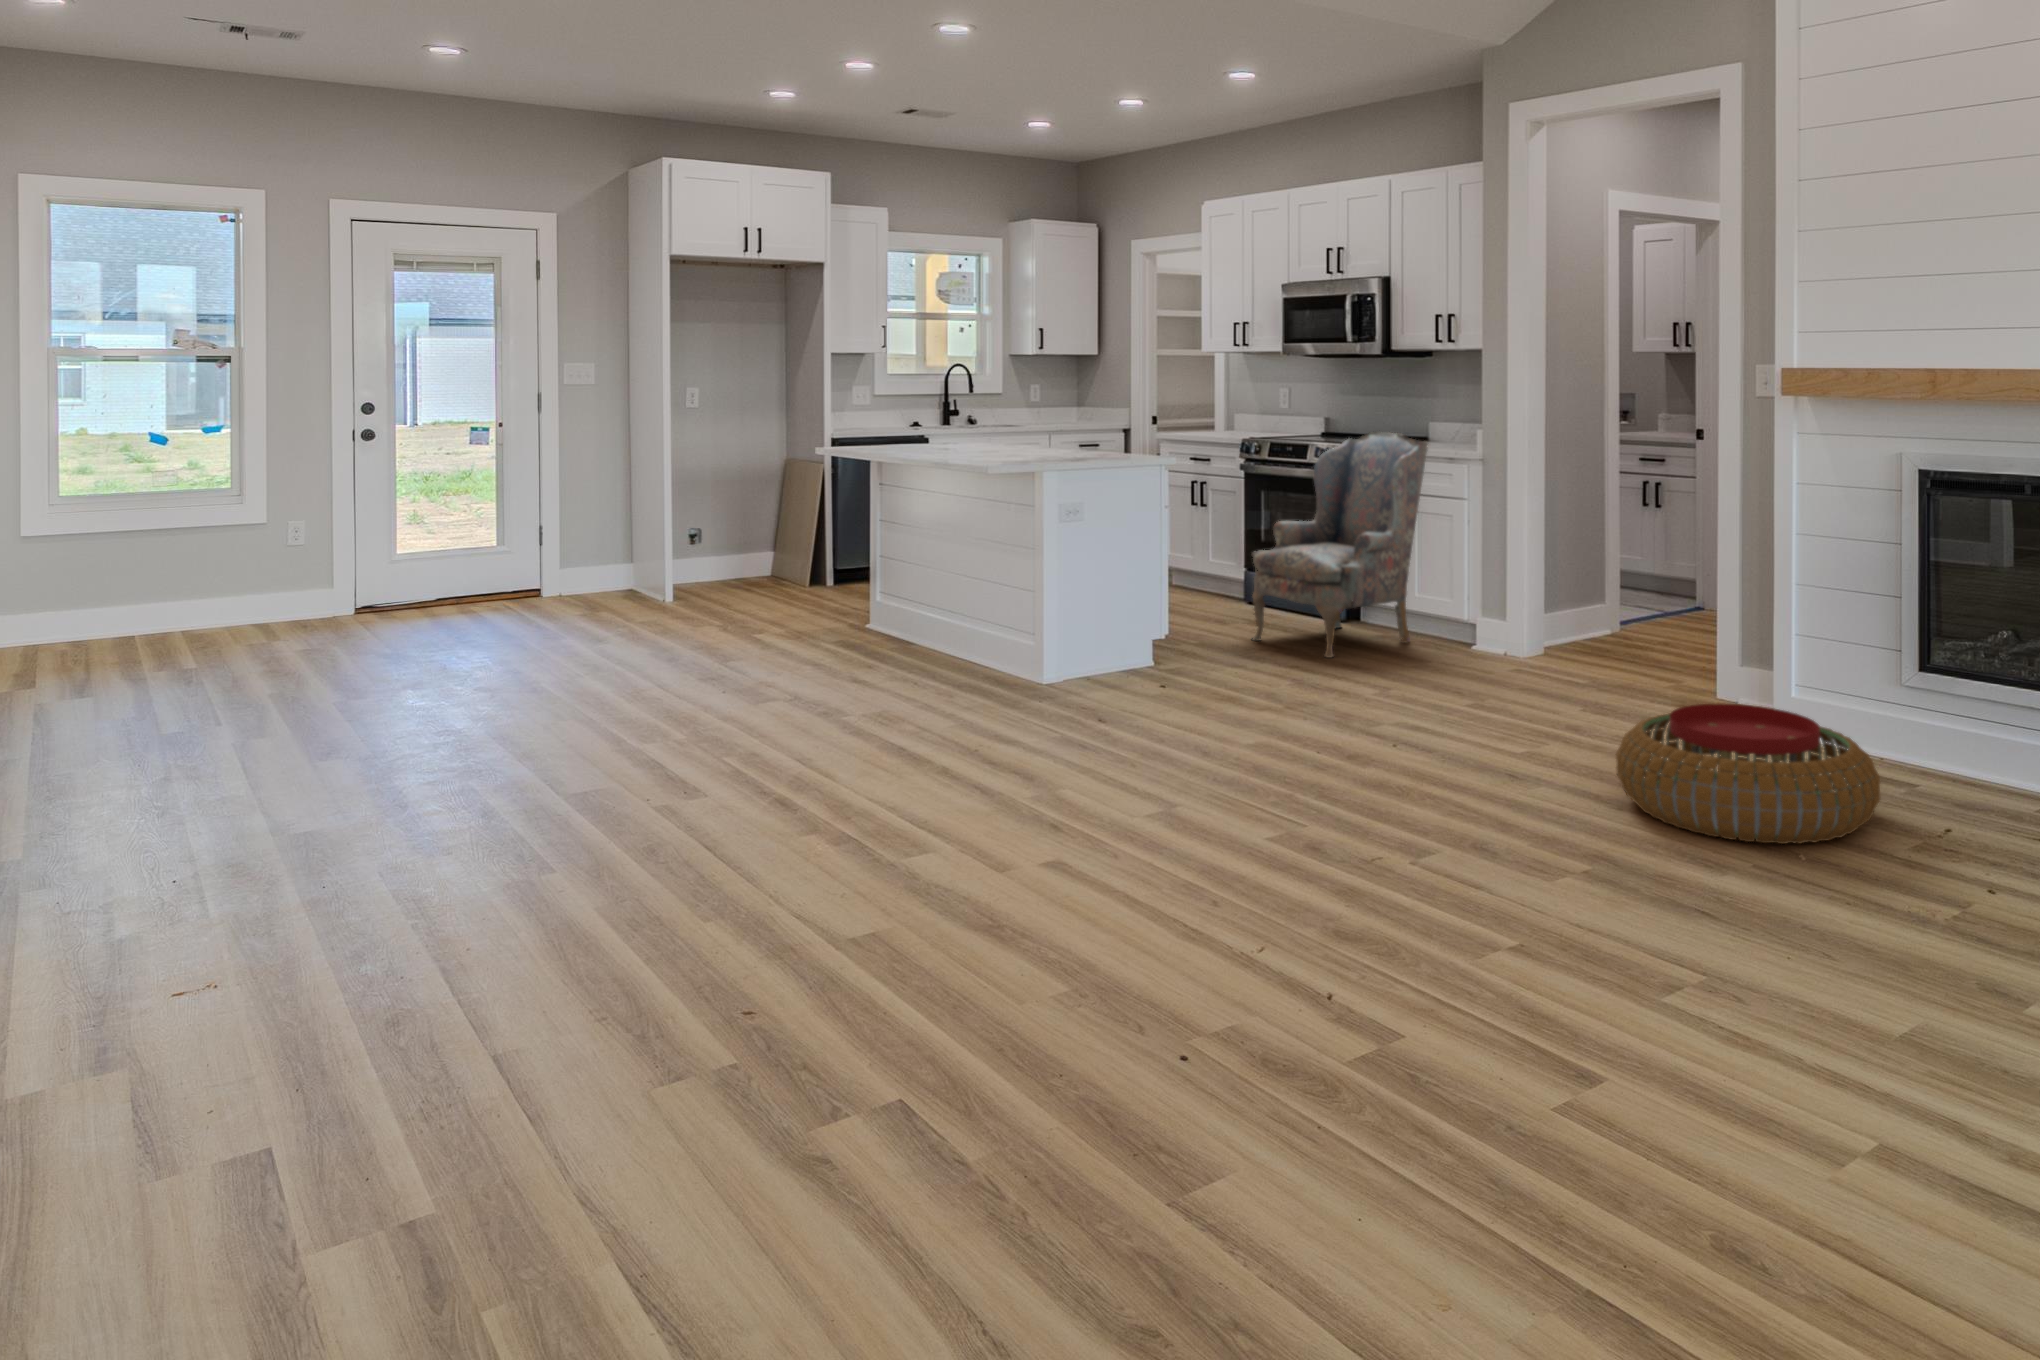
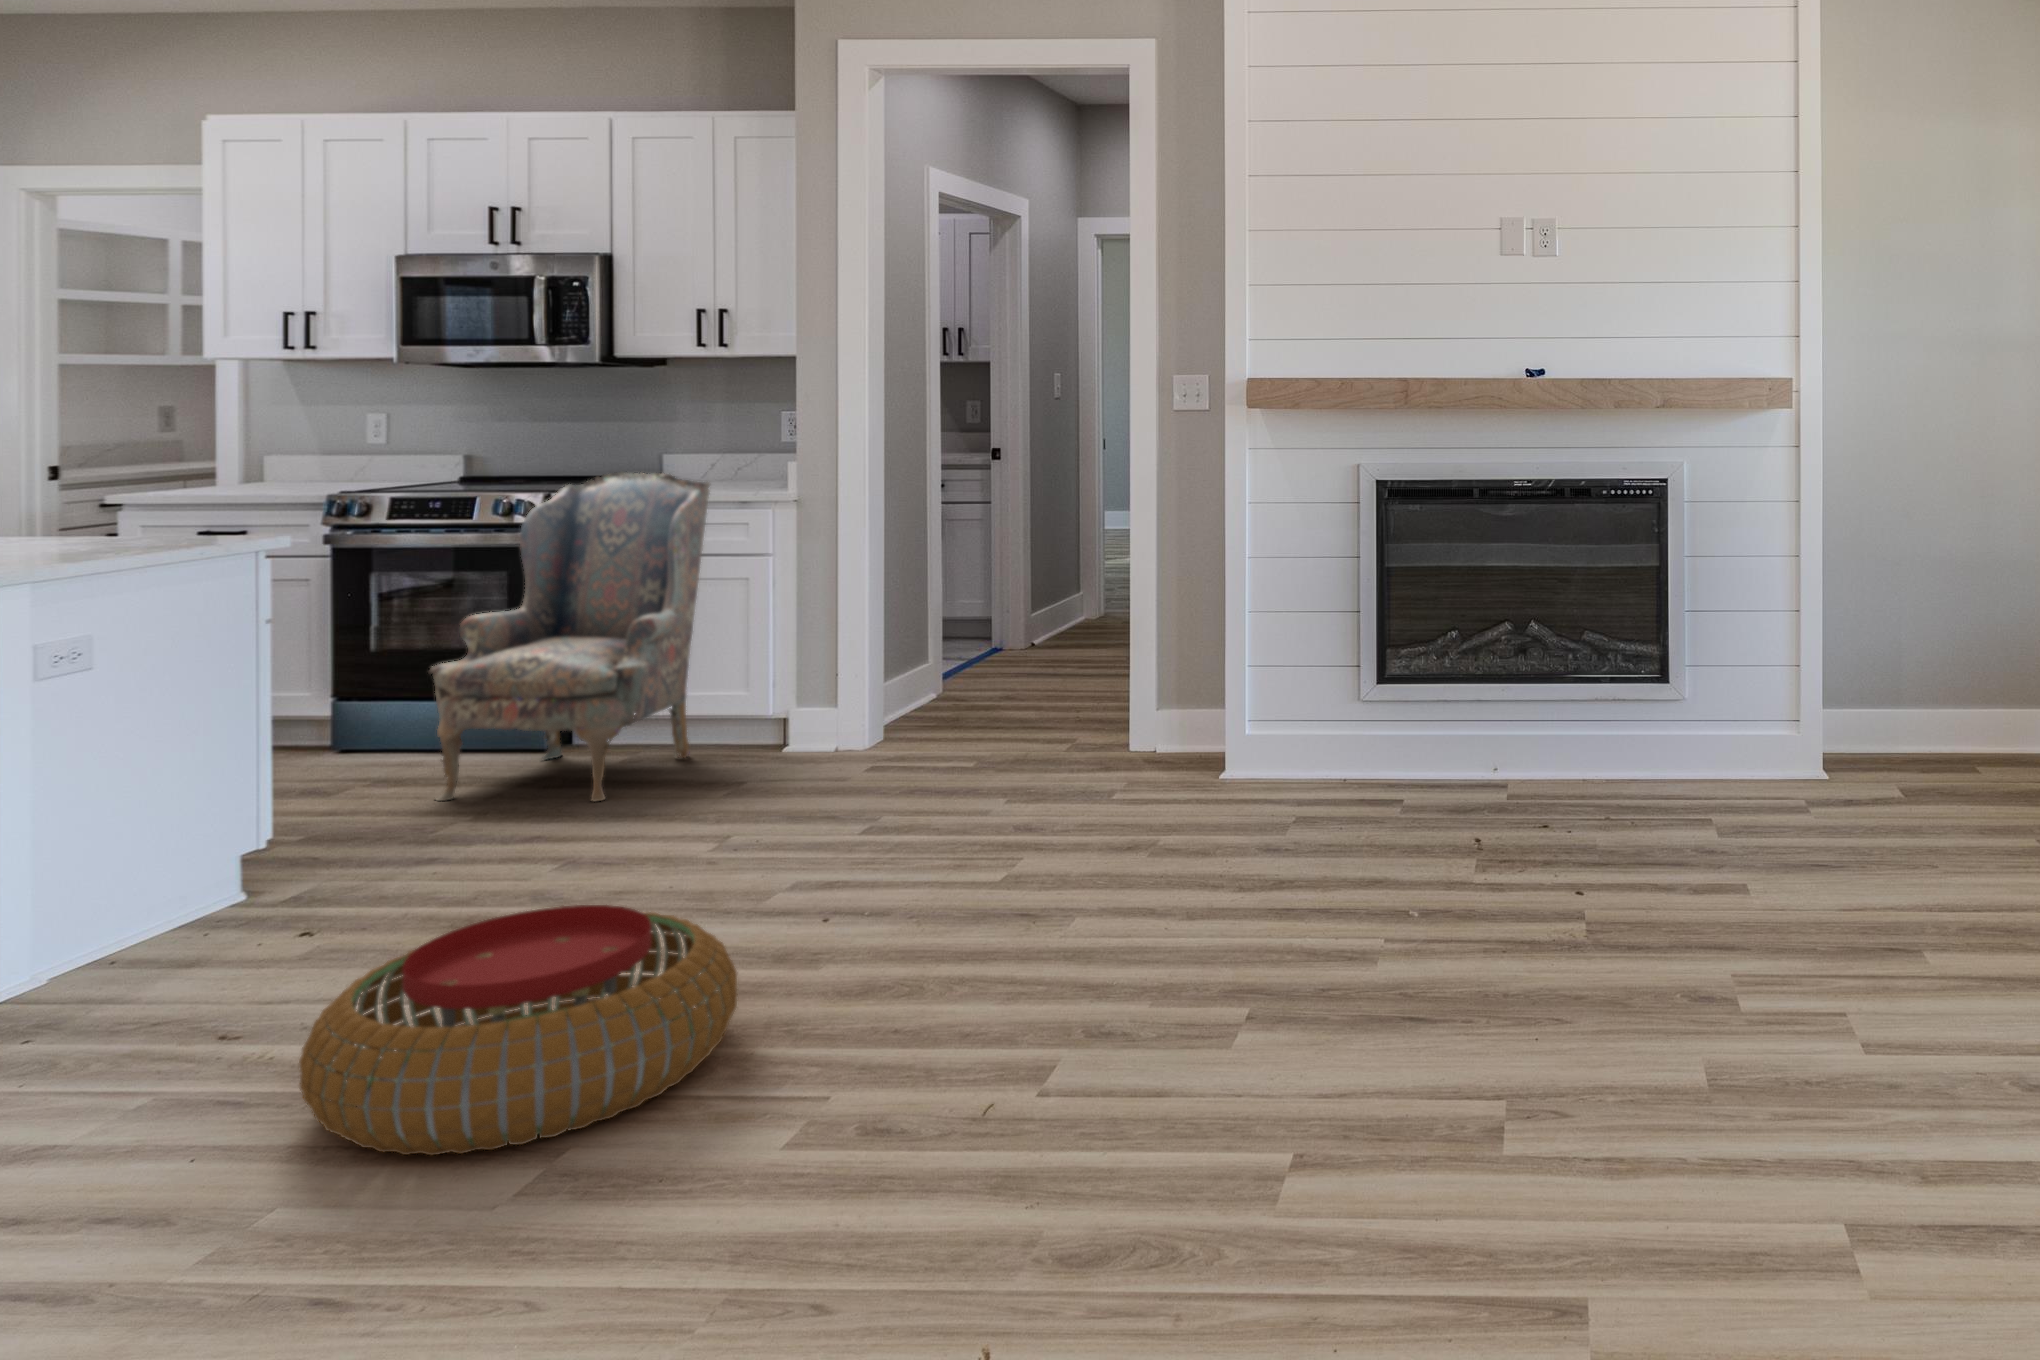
pouf: present [1616,704,1880,844] -> present [299,905,738,1155]

